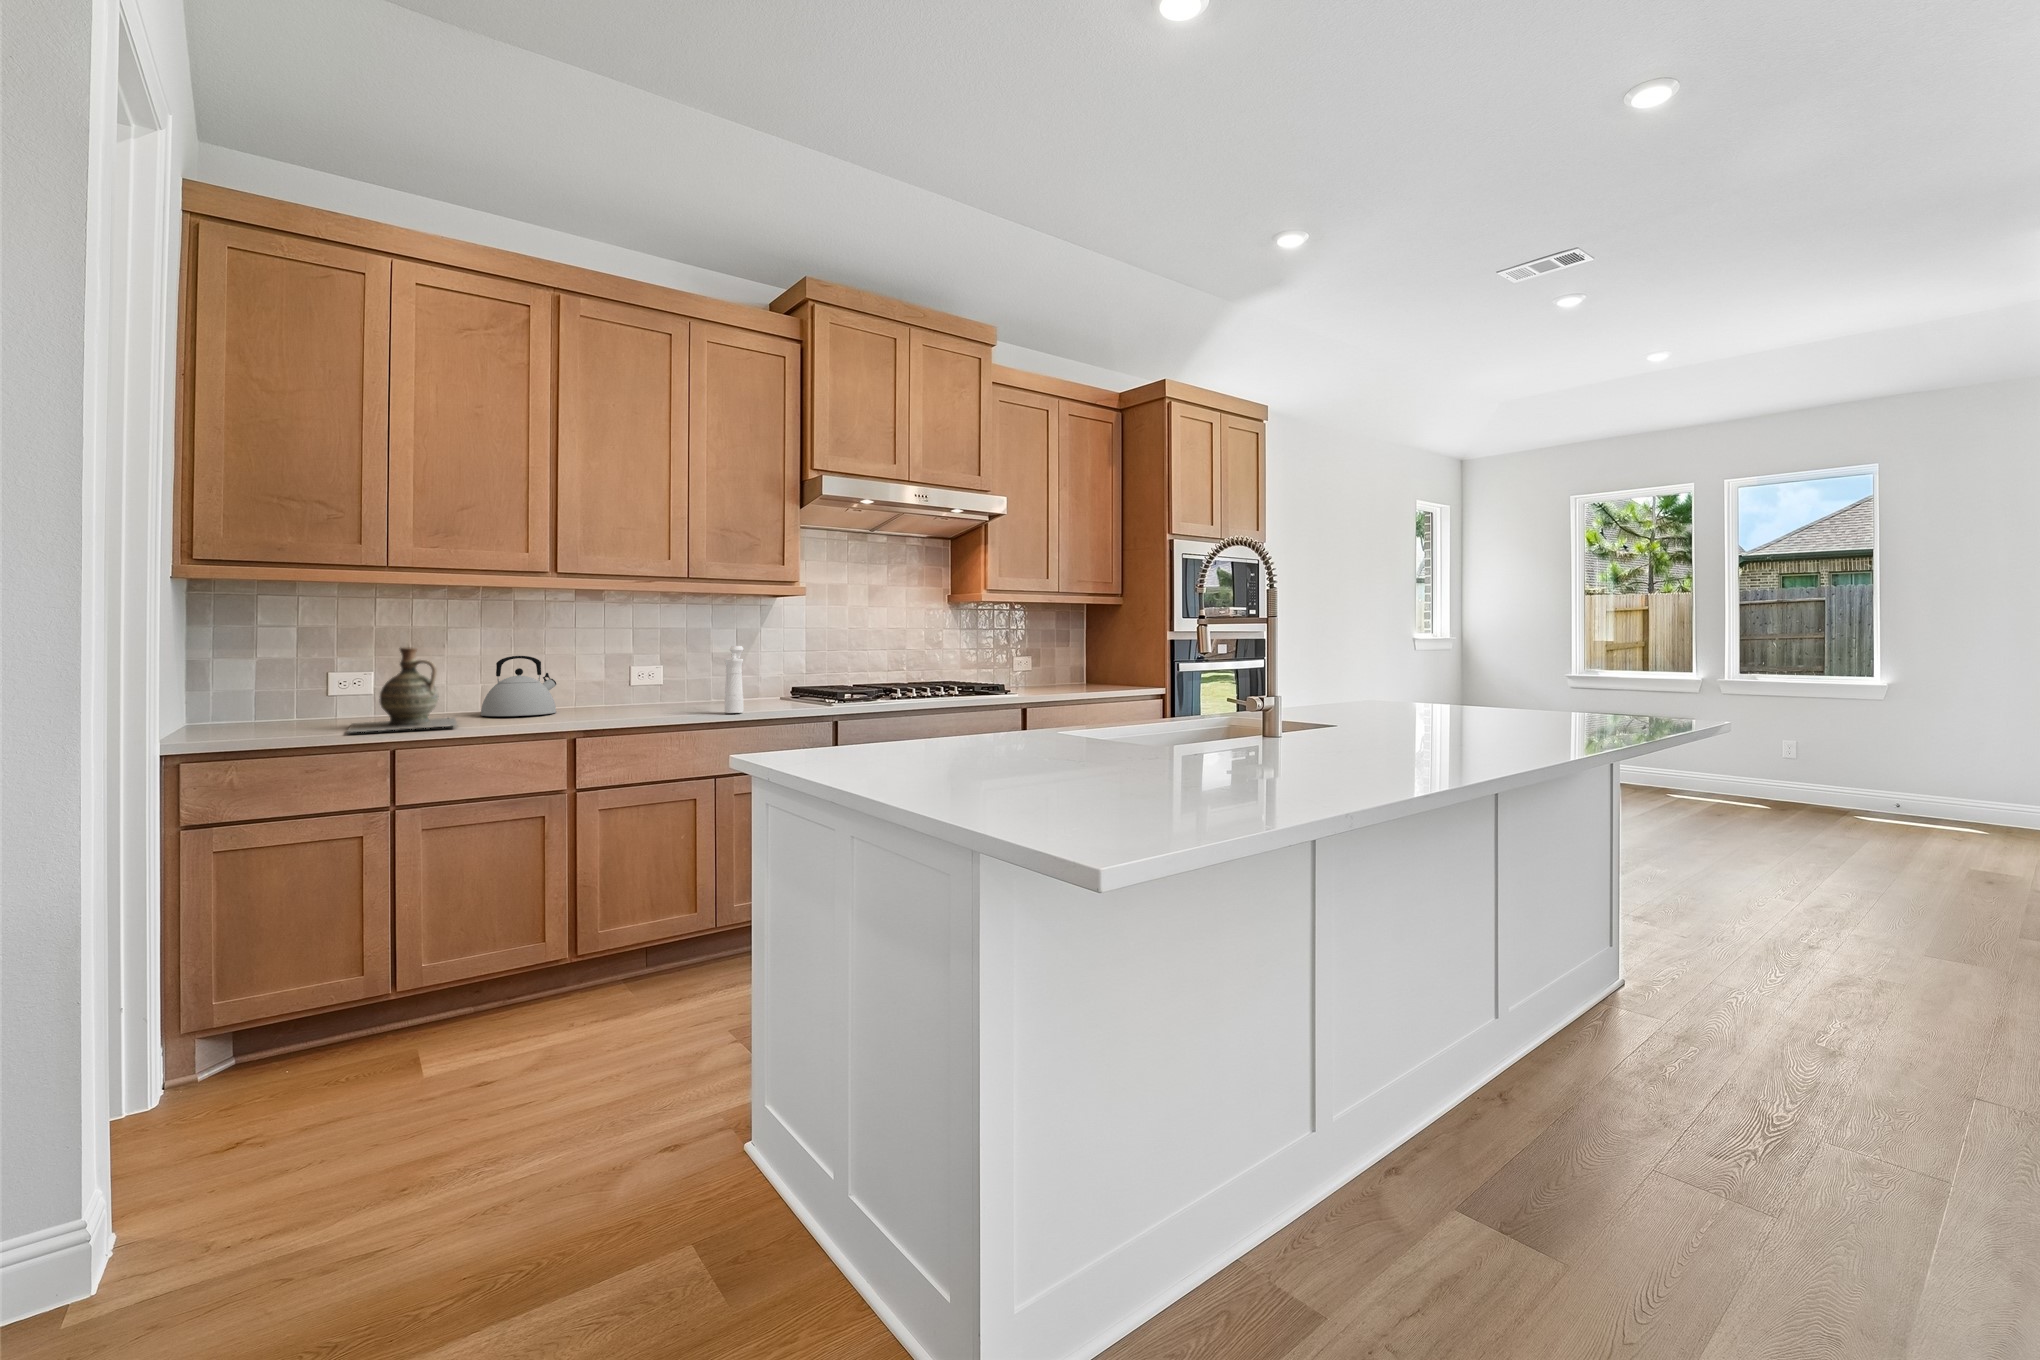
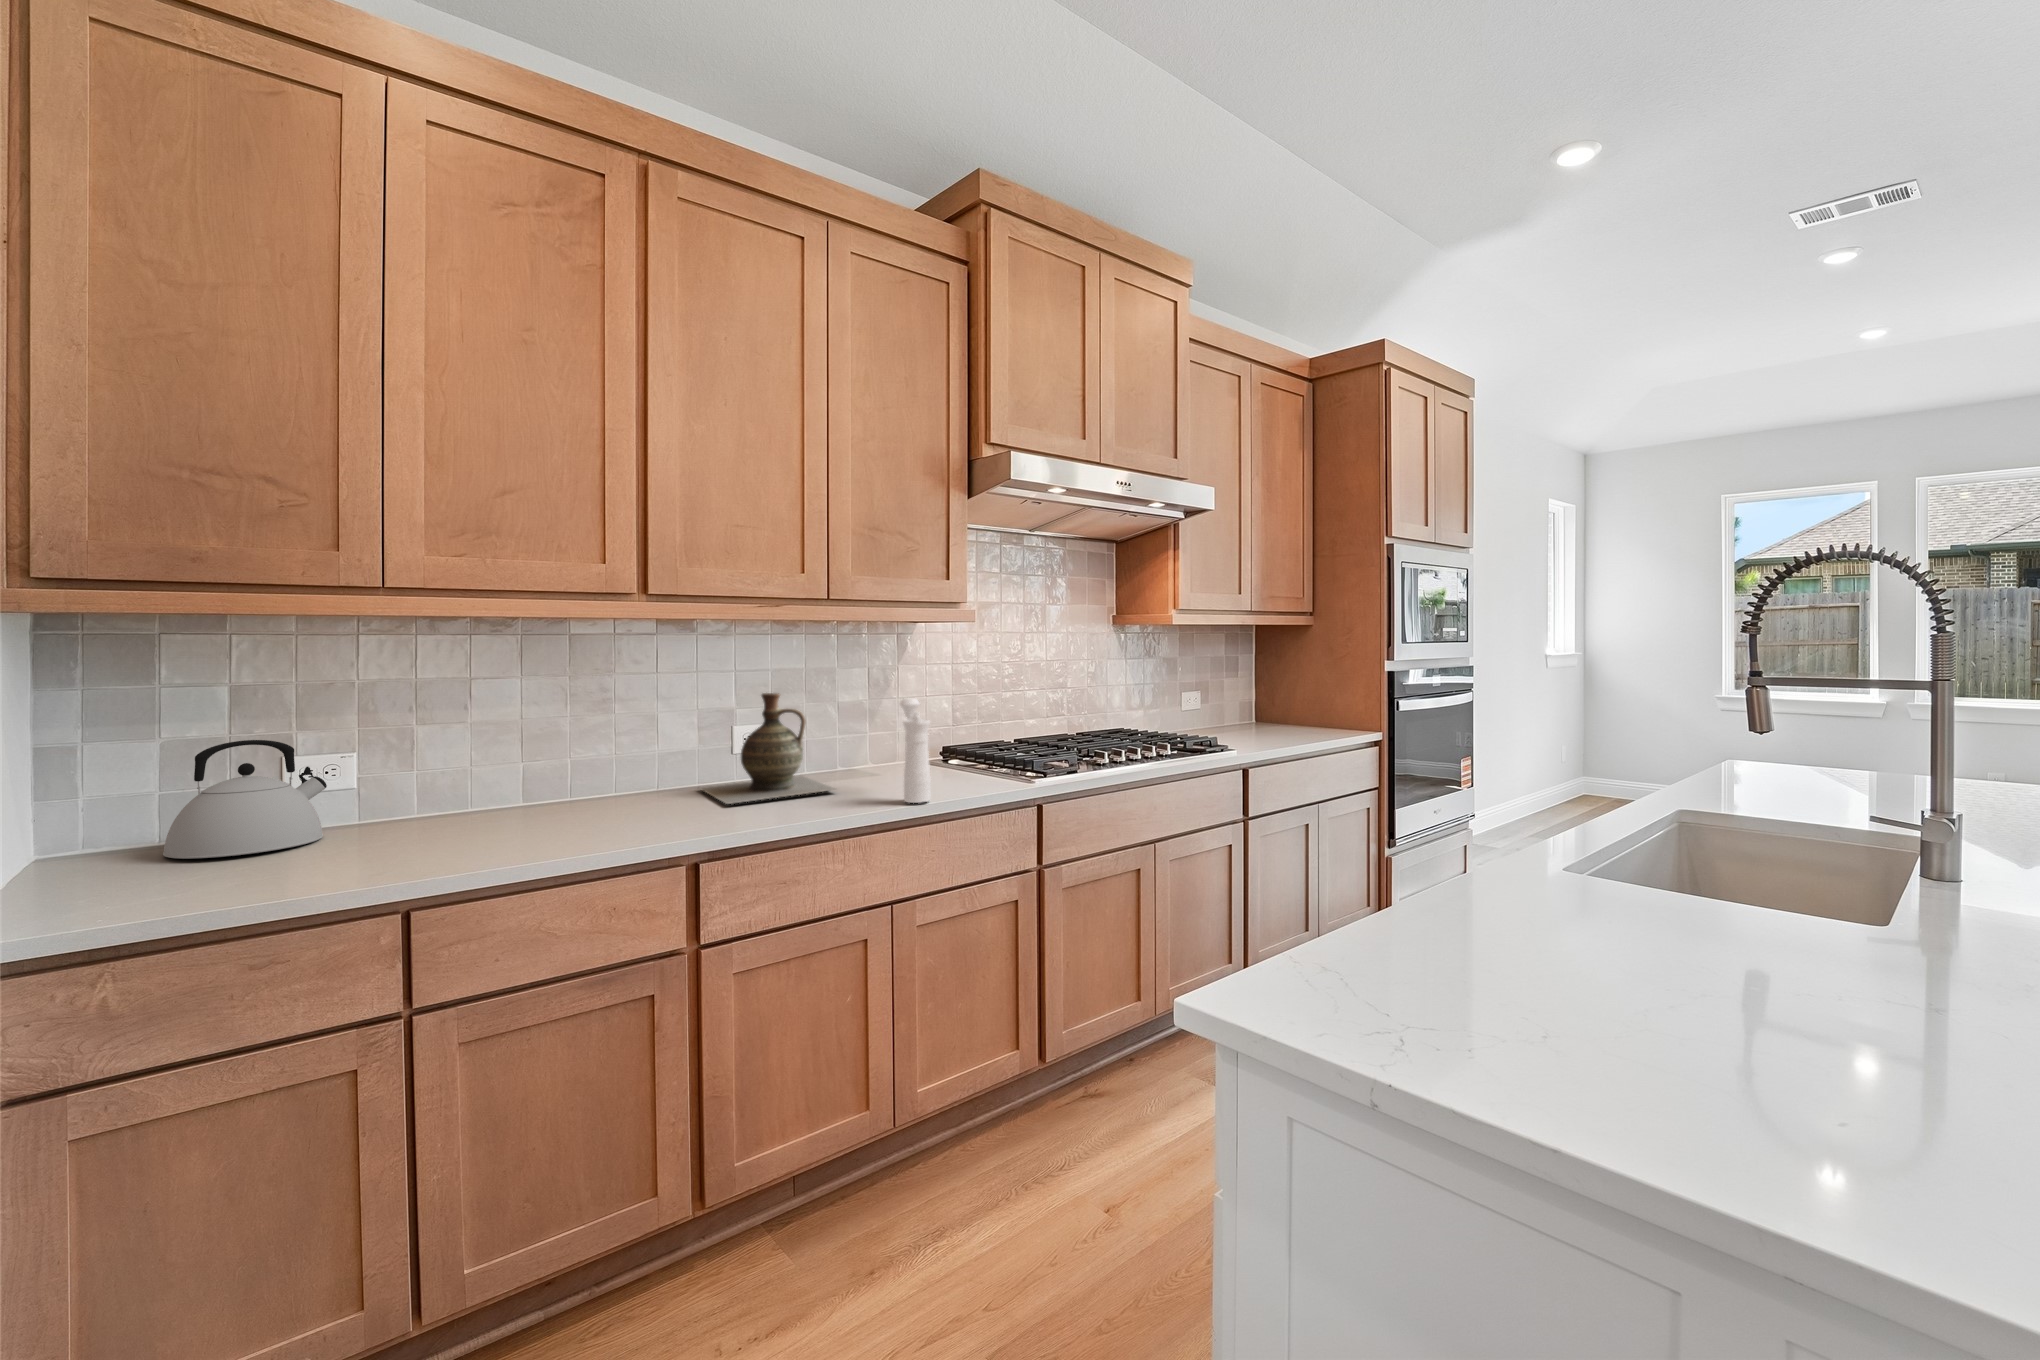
ceramic jug: present [348,647,457,732] -> present [700,693,835,804]
kettle: present [480,656,556,716] -> present [163,740,327,859]

